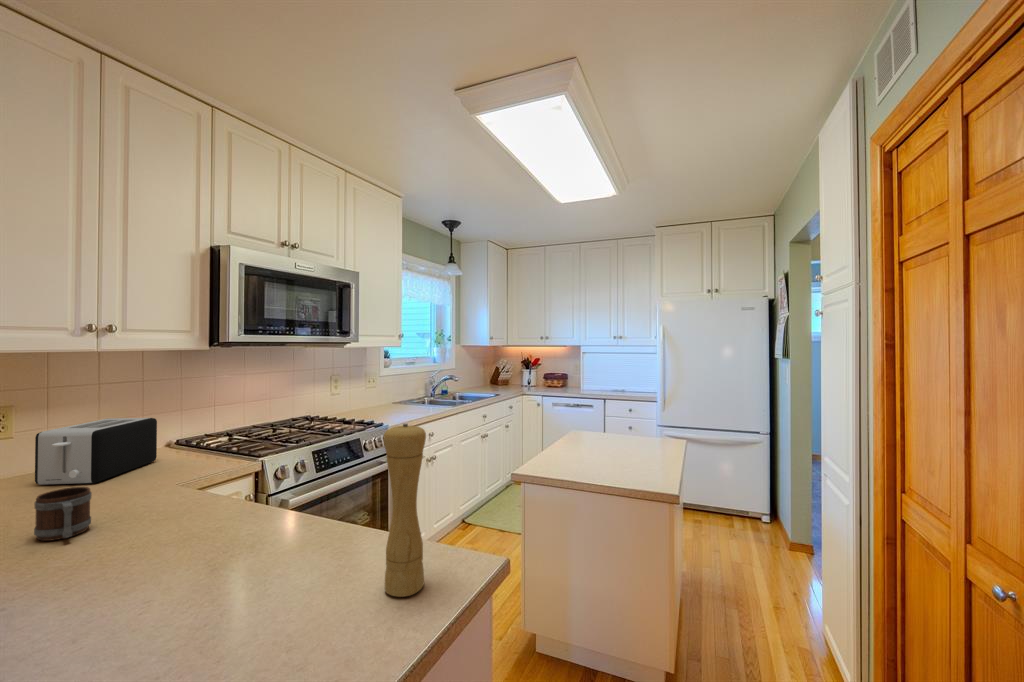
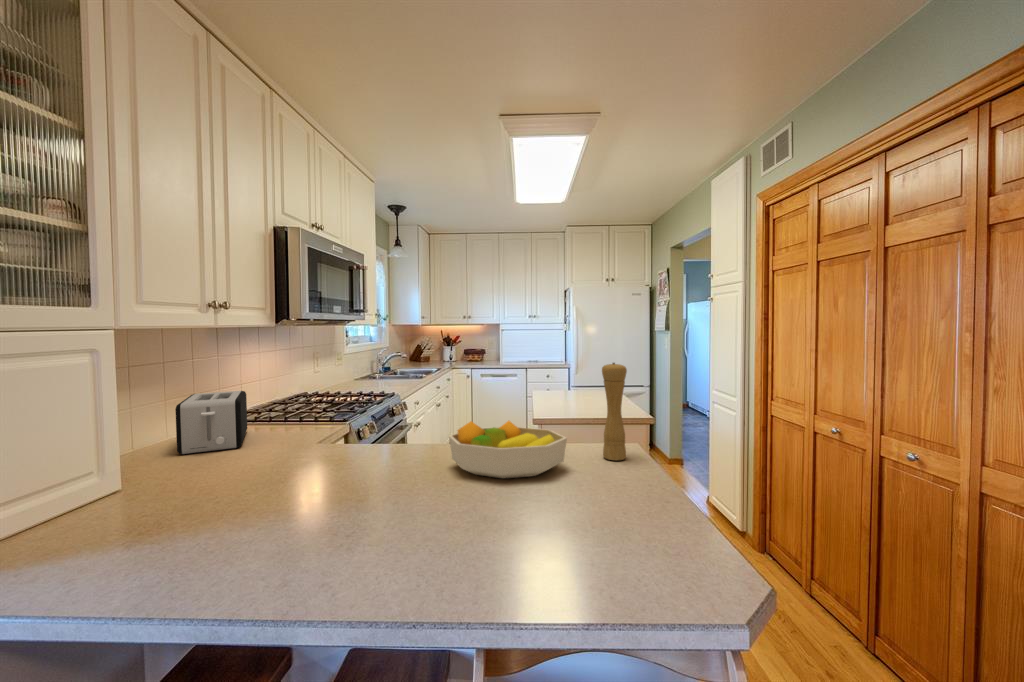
mug: present [34,487,92,541] -> none [302,434,345,475]
fruit bowl: none [138,495,313,606] -> present [449,421,567,479]

